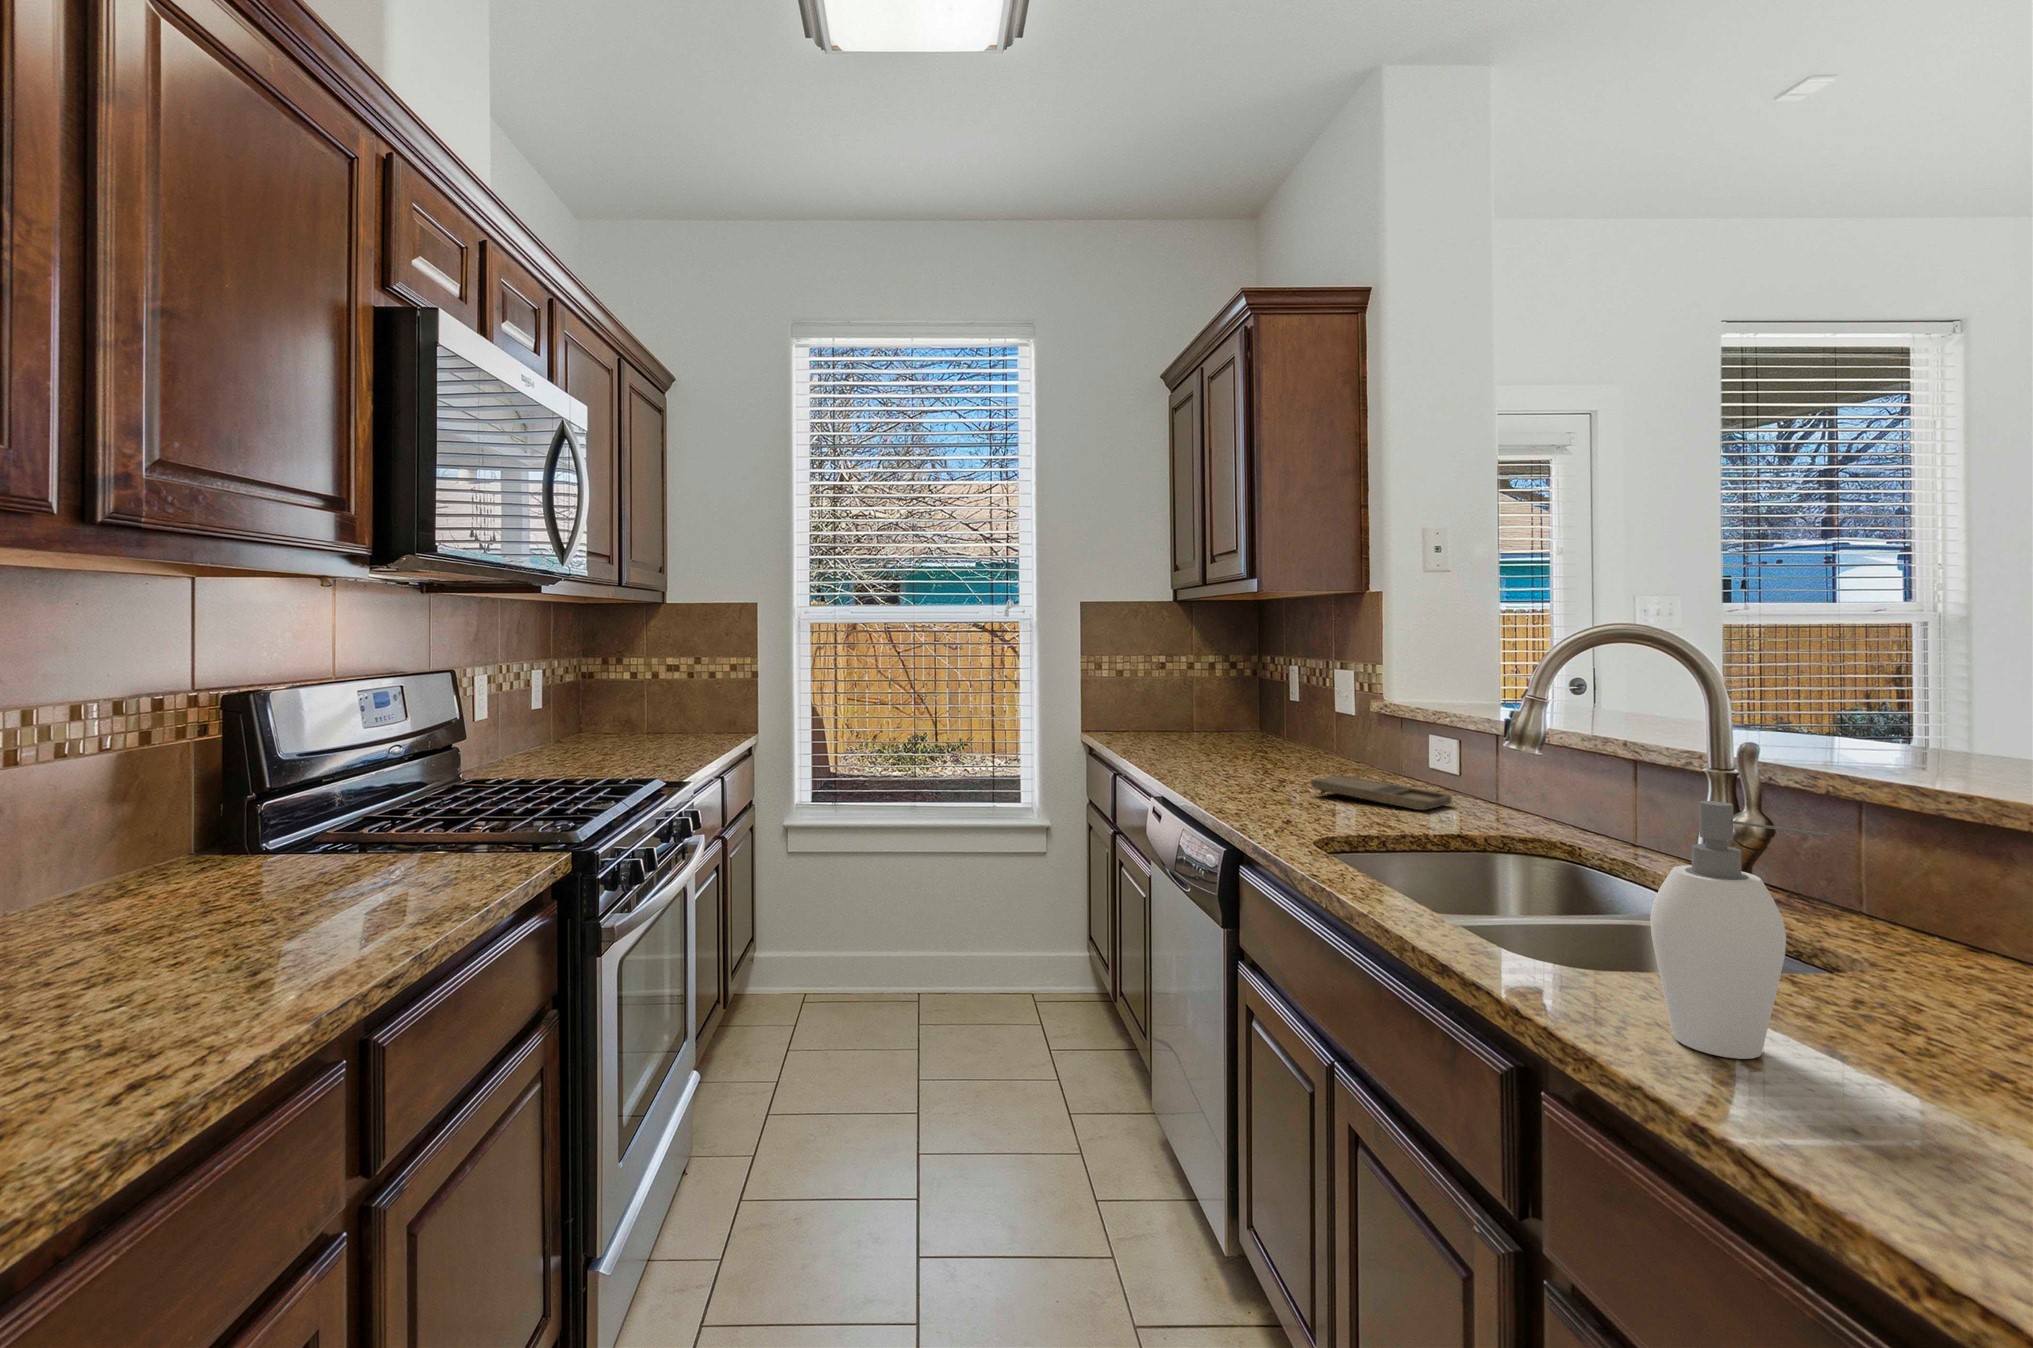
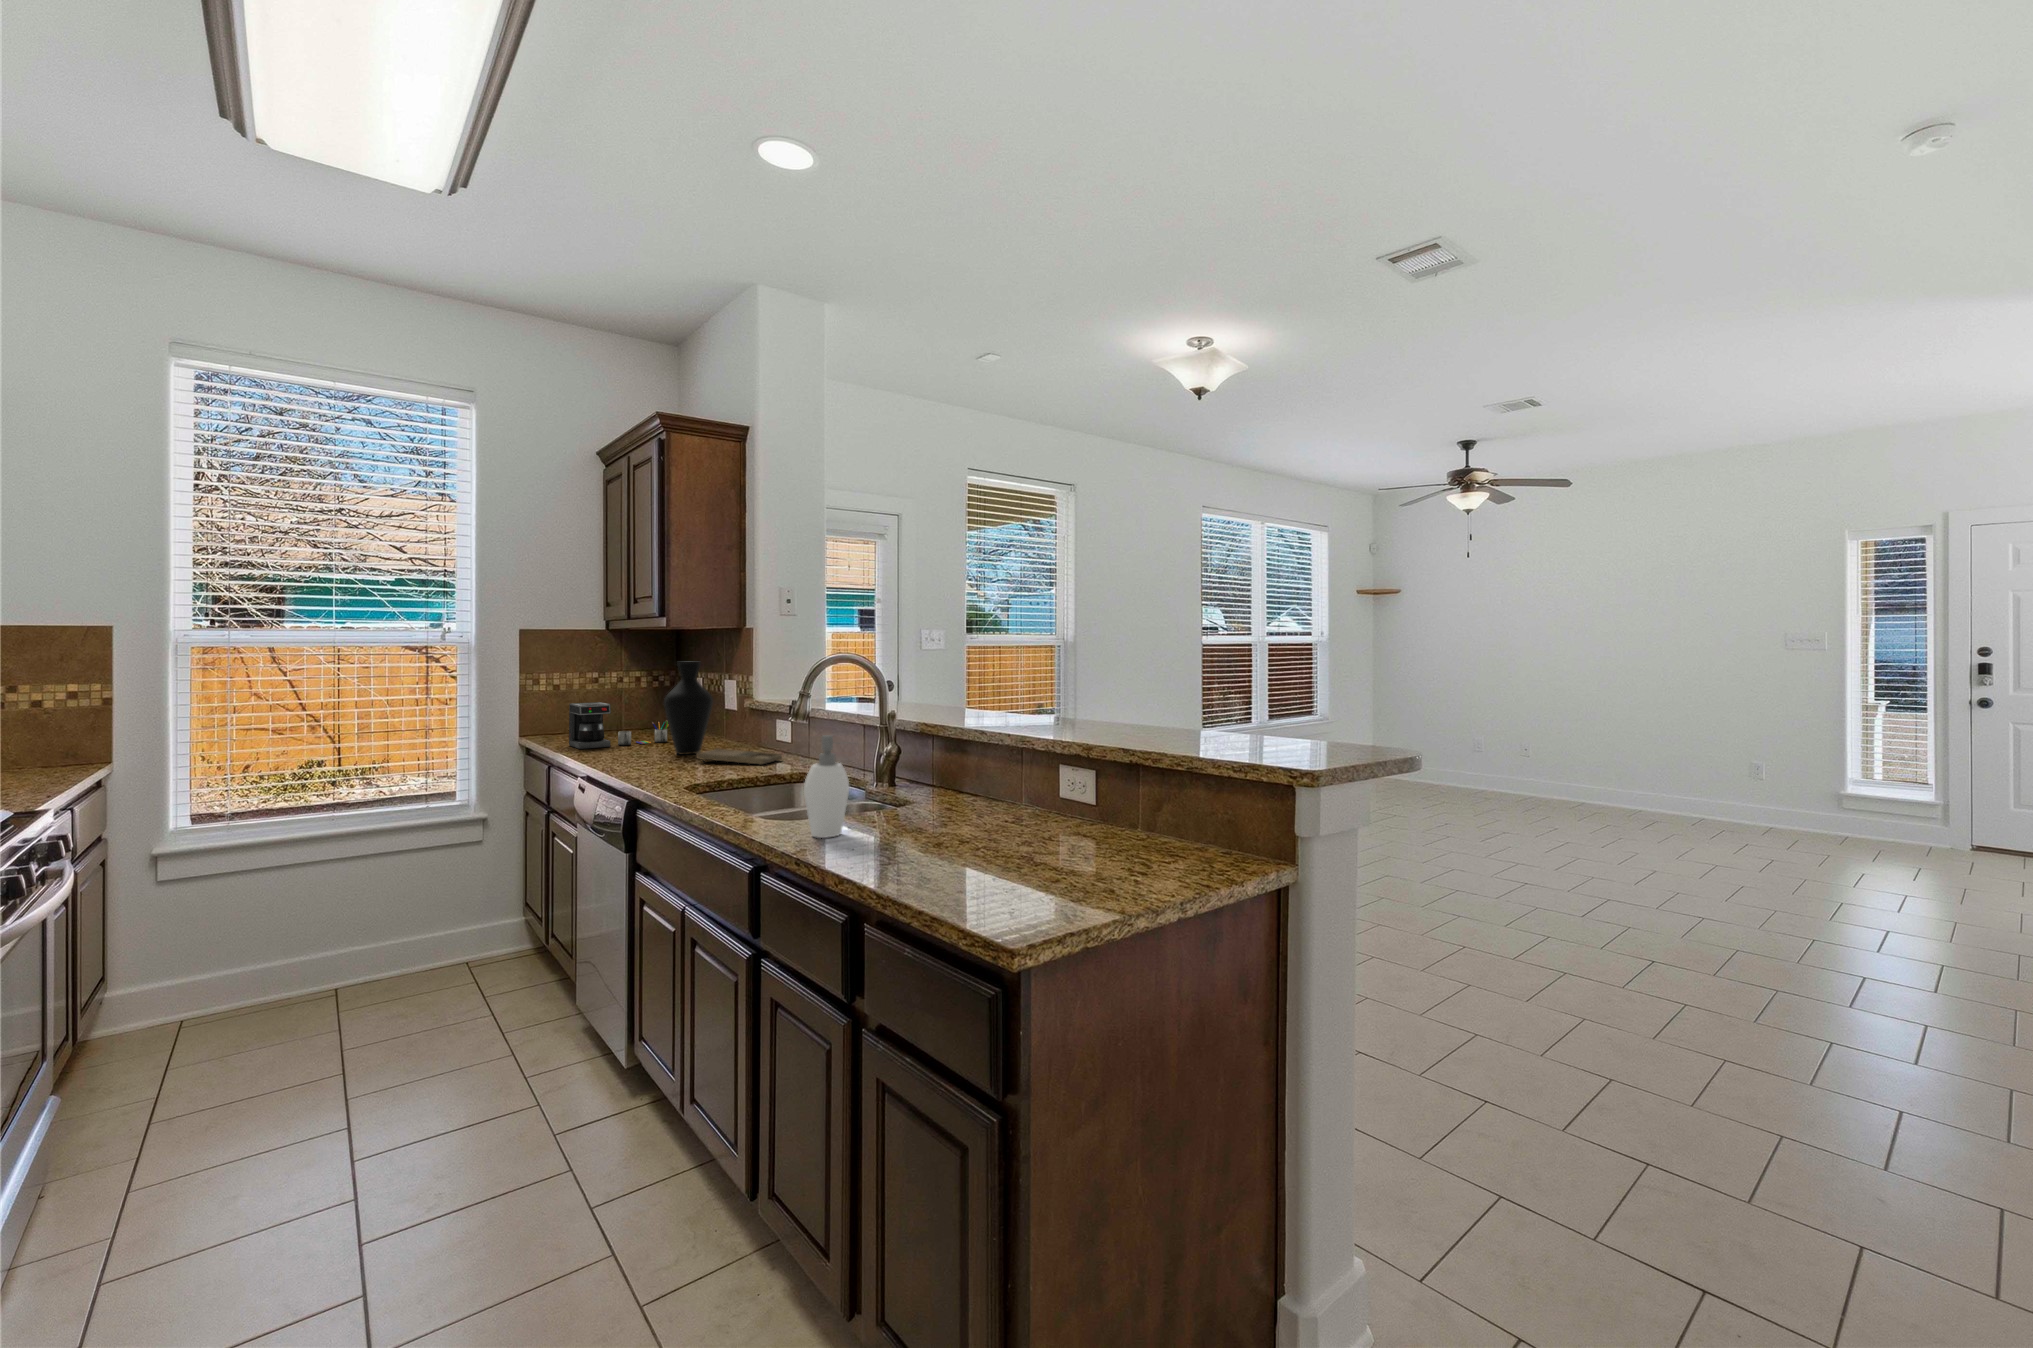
vase: none [1257,641,1327,778] -> present [664,662,713,755]
coffee maker: none [1136,695,1259,756] -> present [569,702,669,749]

